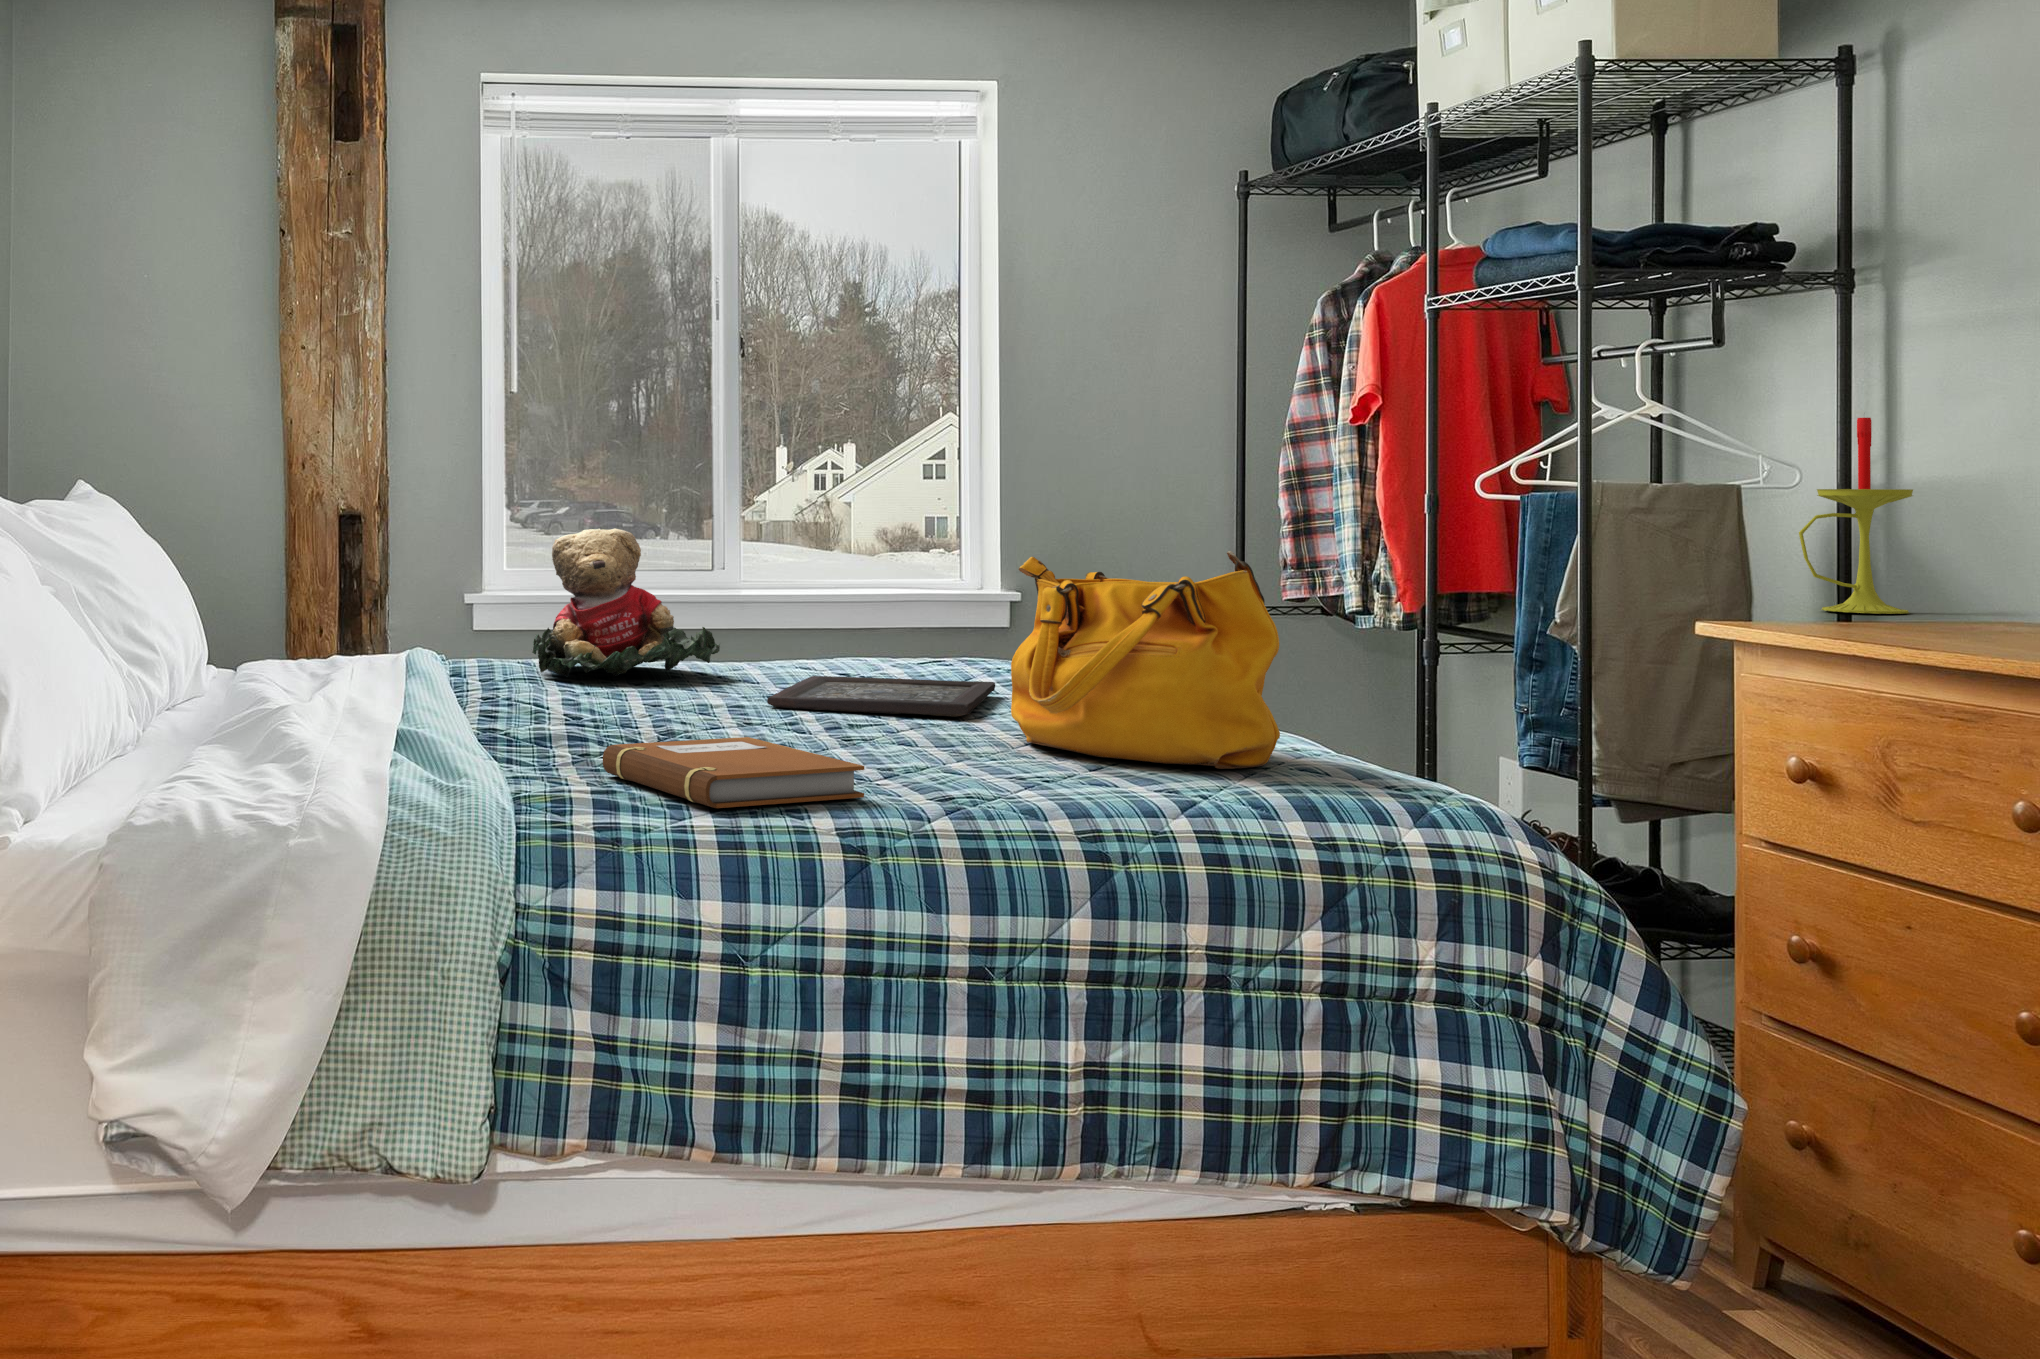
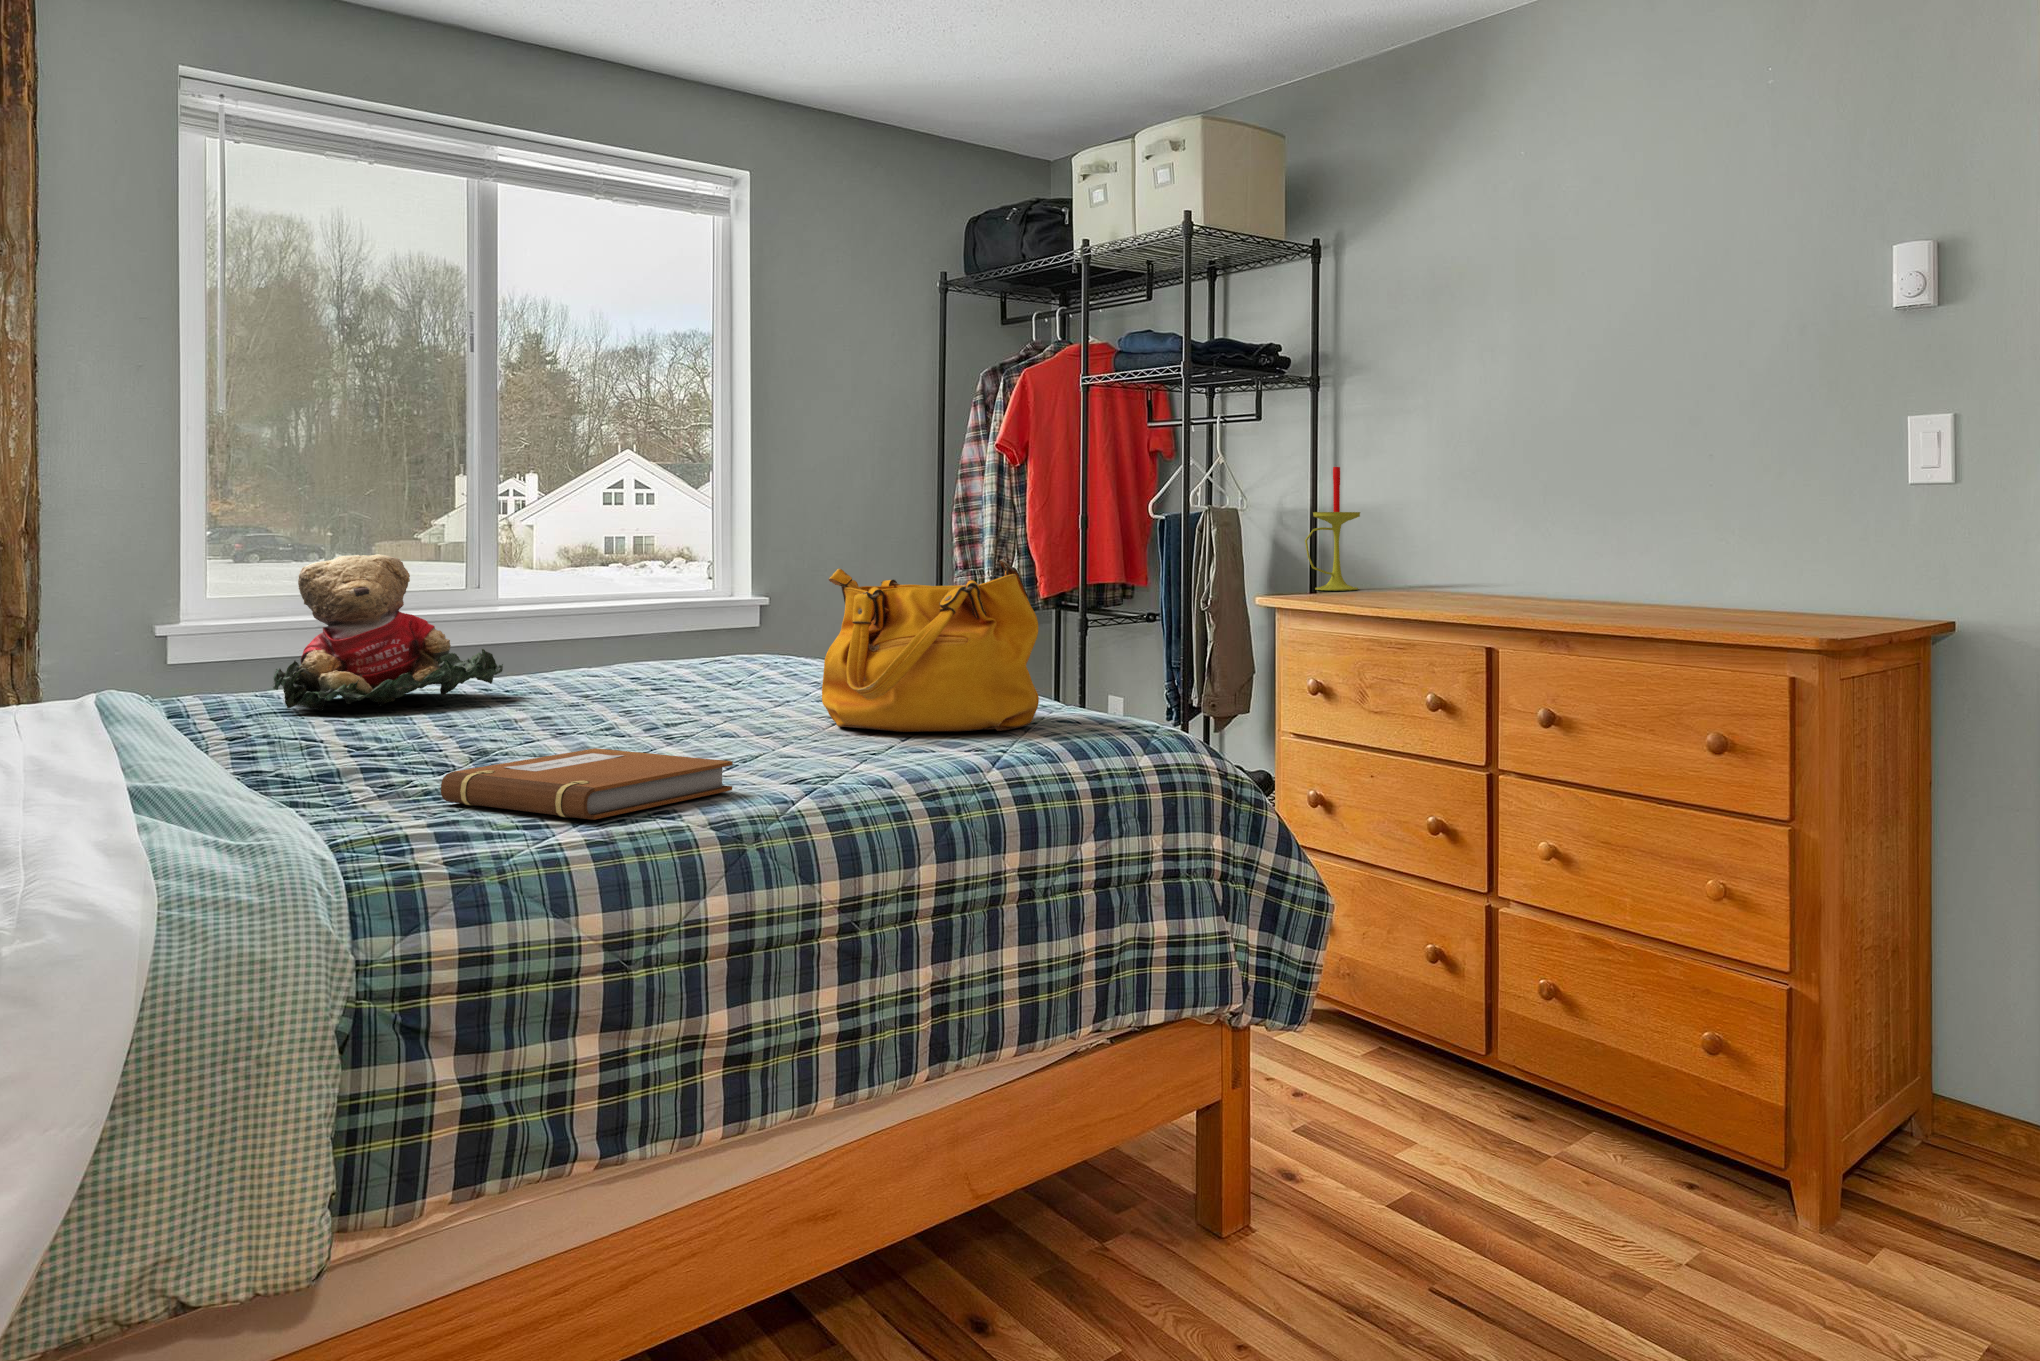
tray: present [767,676,995,717] -> none [573,679,781,719]

